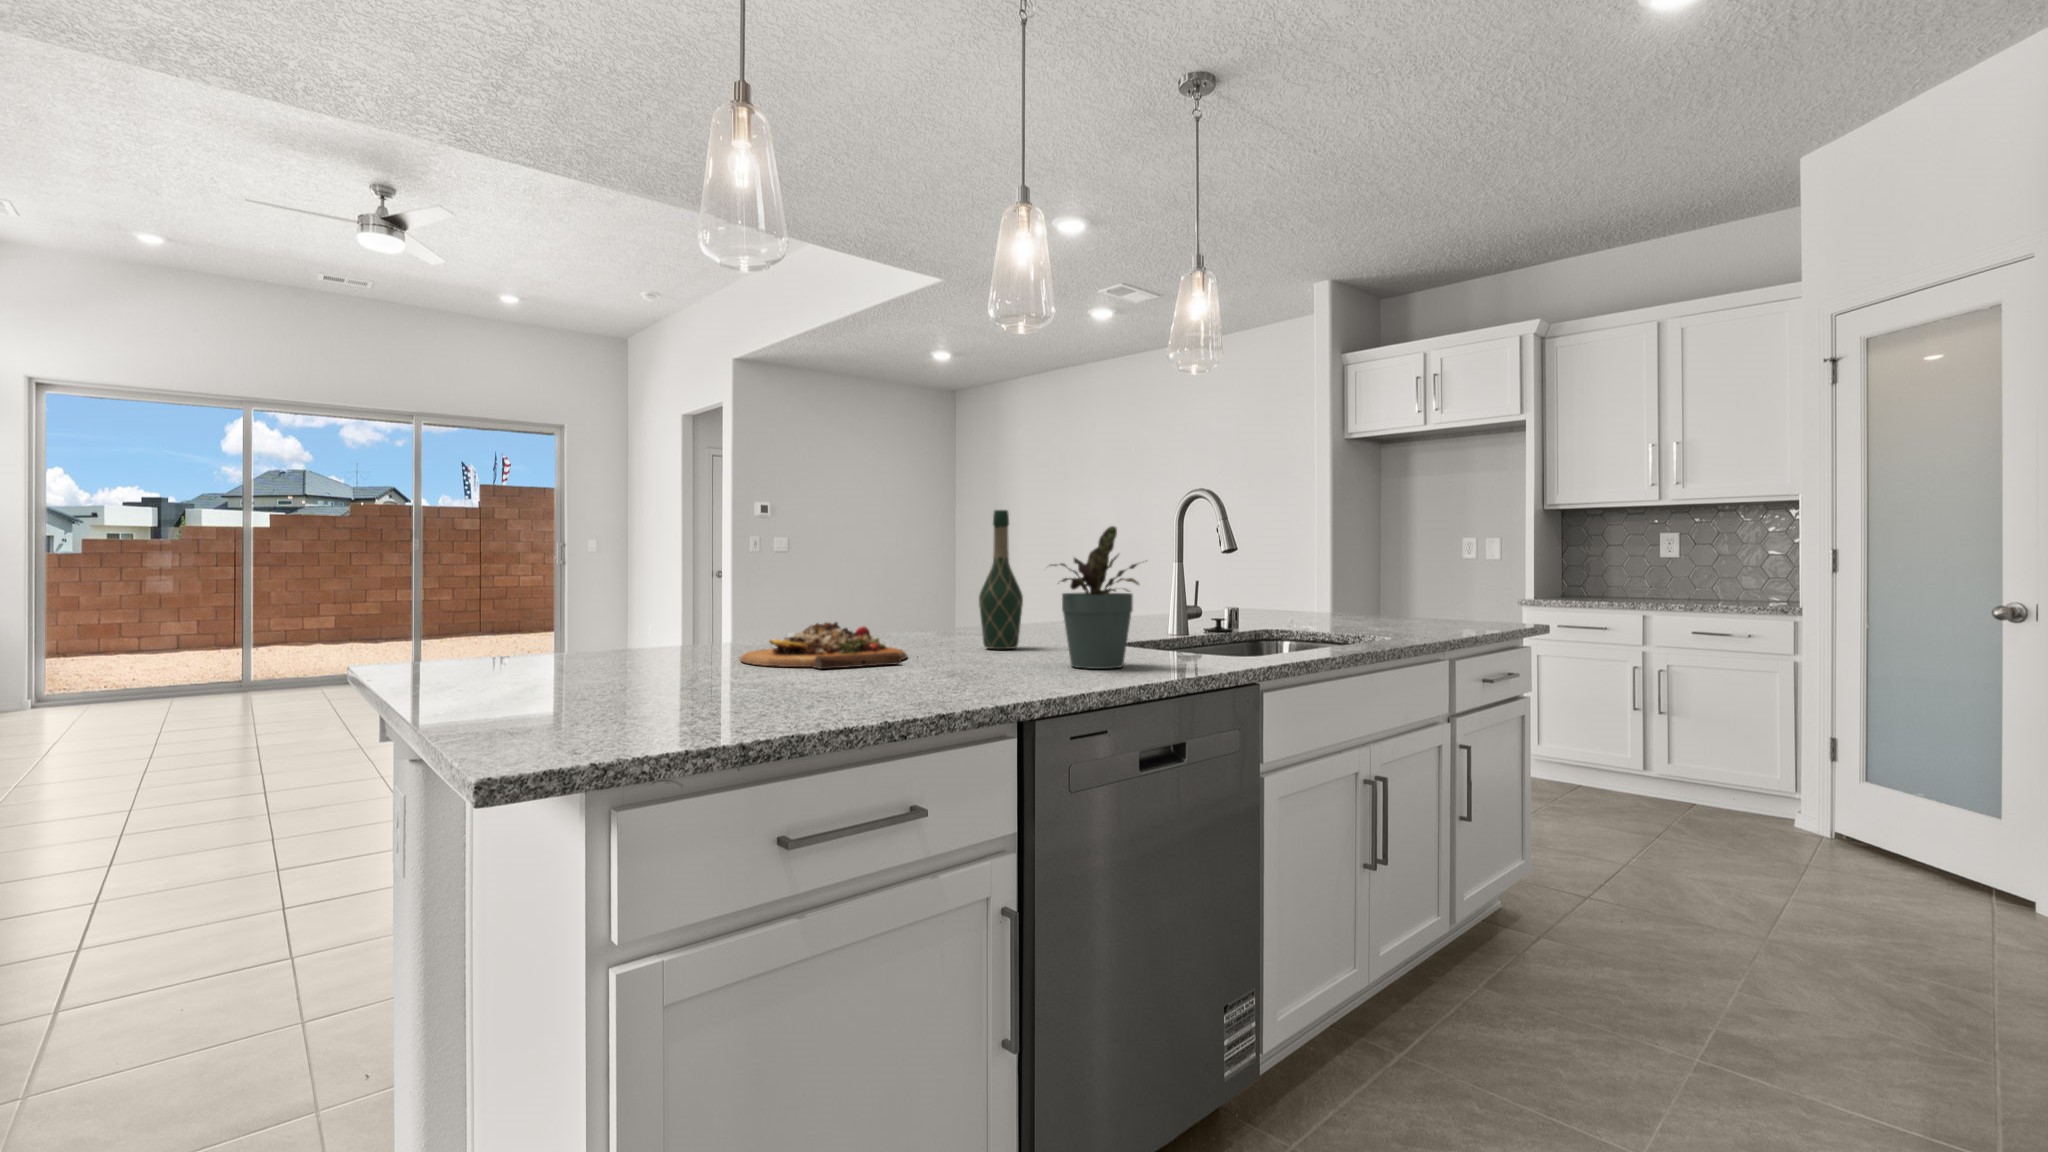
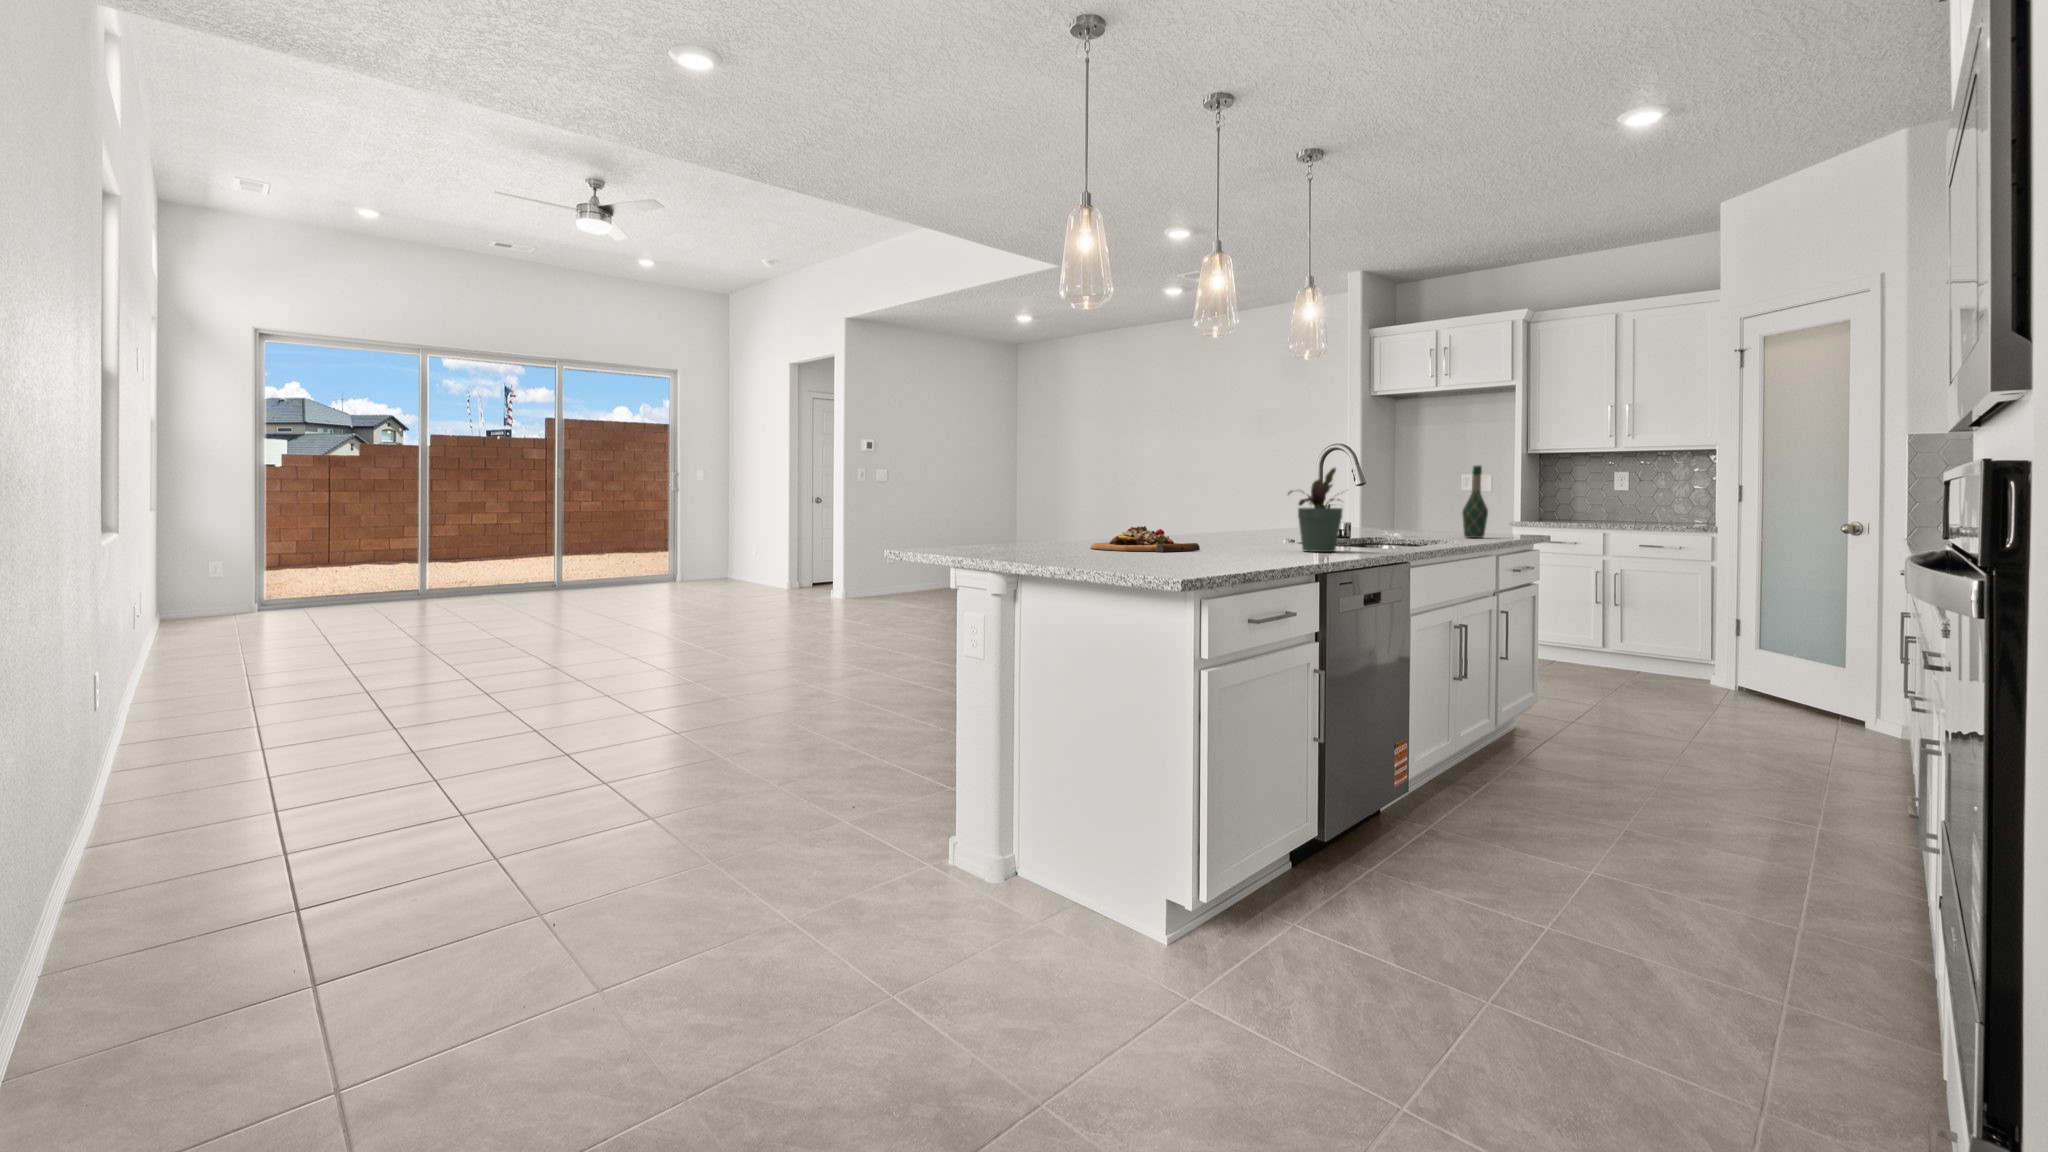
wine bottle: present [979,510,1023,649] -> present [1462,465,1488,538]

